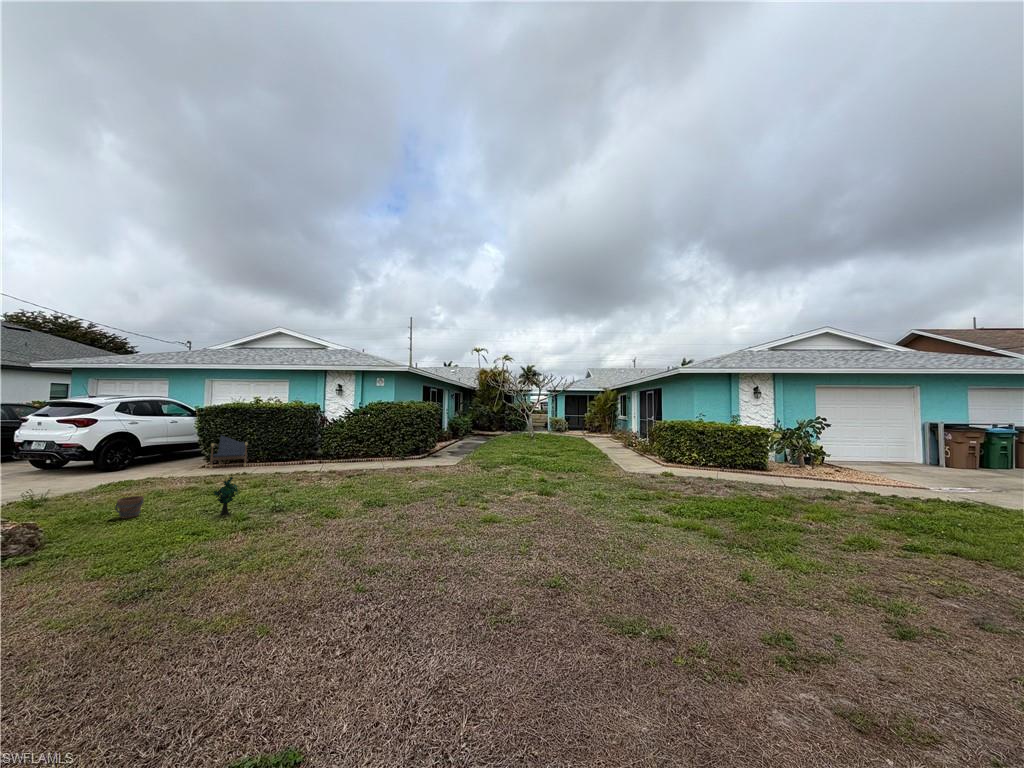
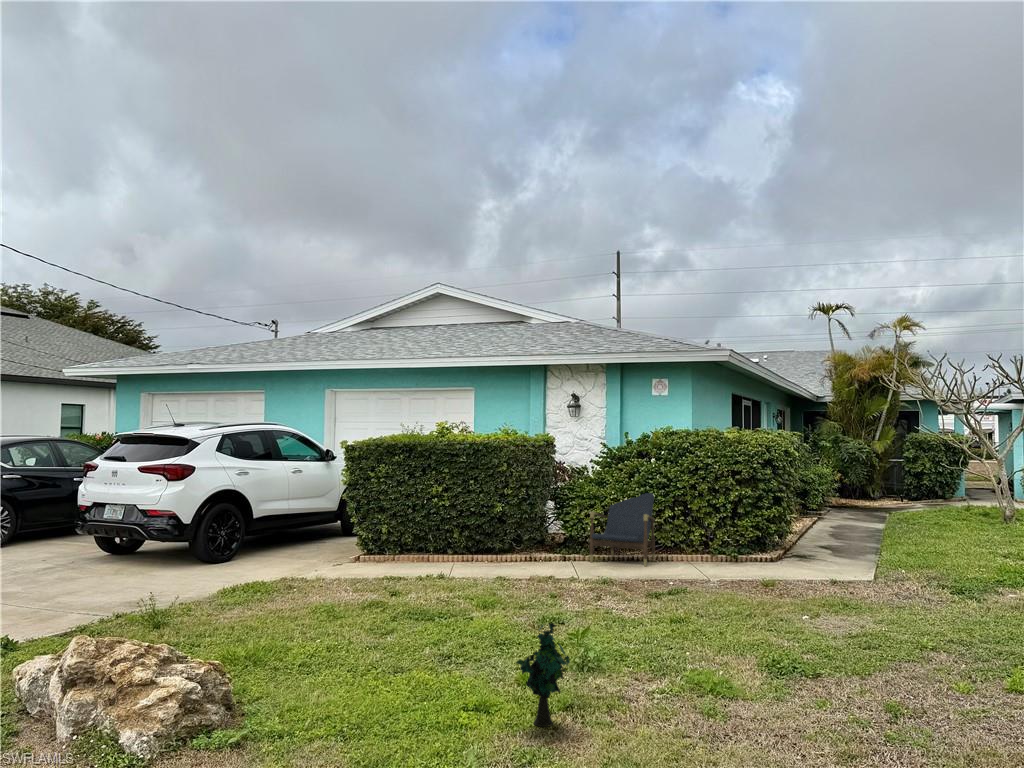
lounge chair: present [210,435,248,469] -> present [590,493,655,567]
bucket: present [115,496,144,518] -> none [305,653,359,712]

